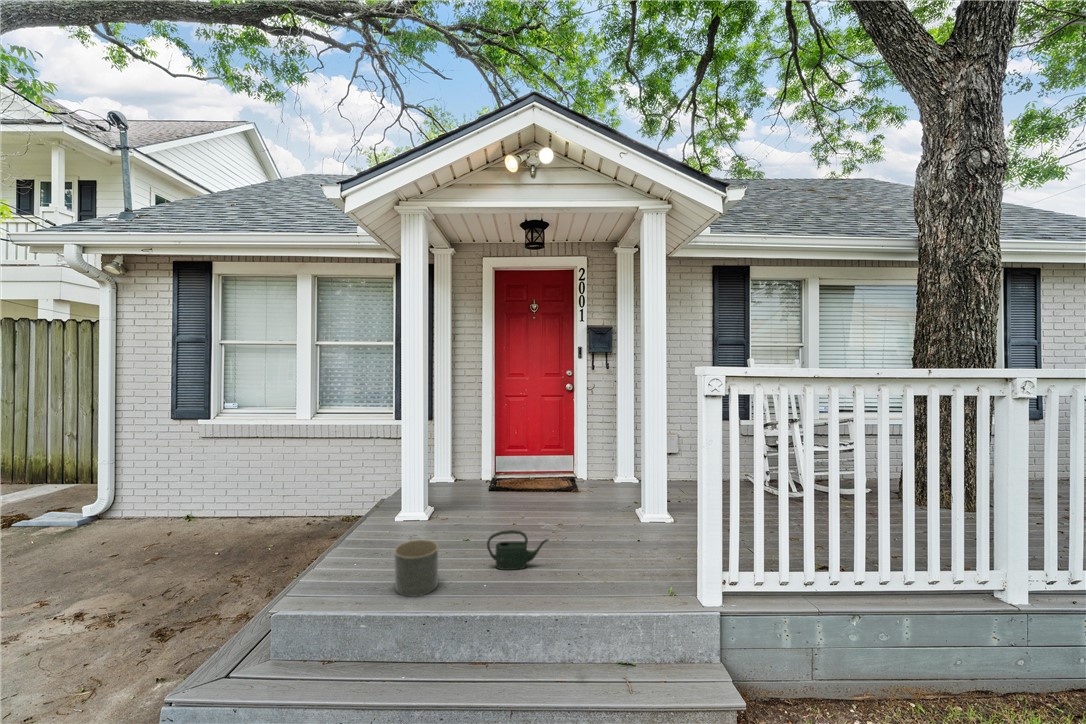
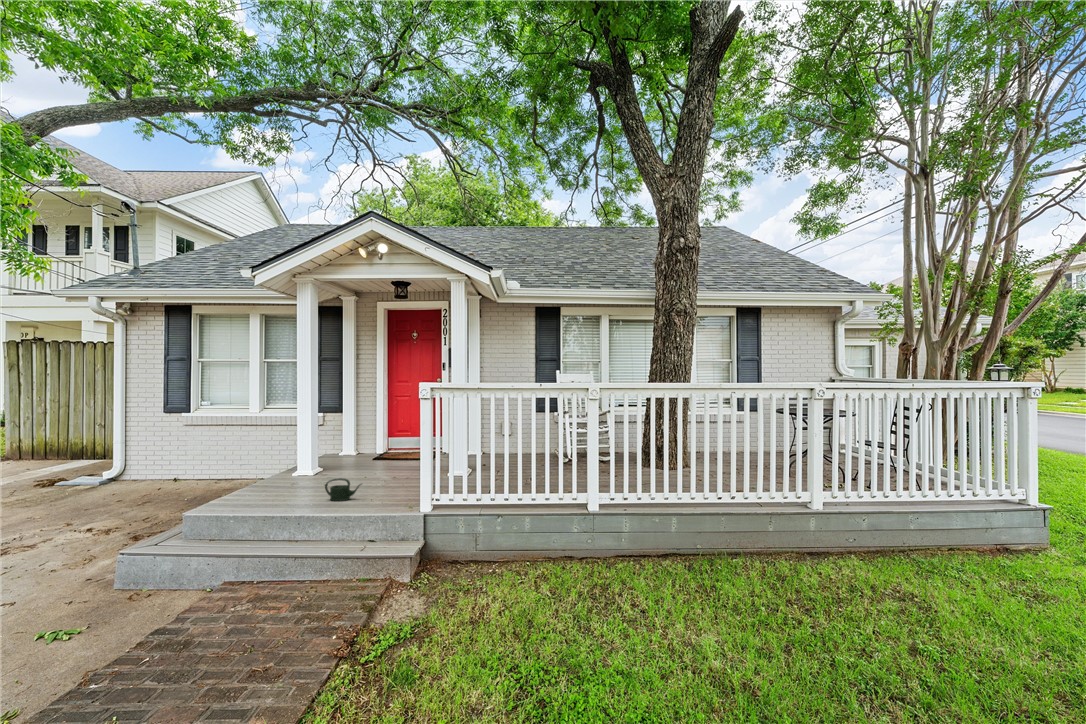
planter: present [394,540,439,597] -> none [260,483,289,513]

